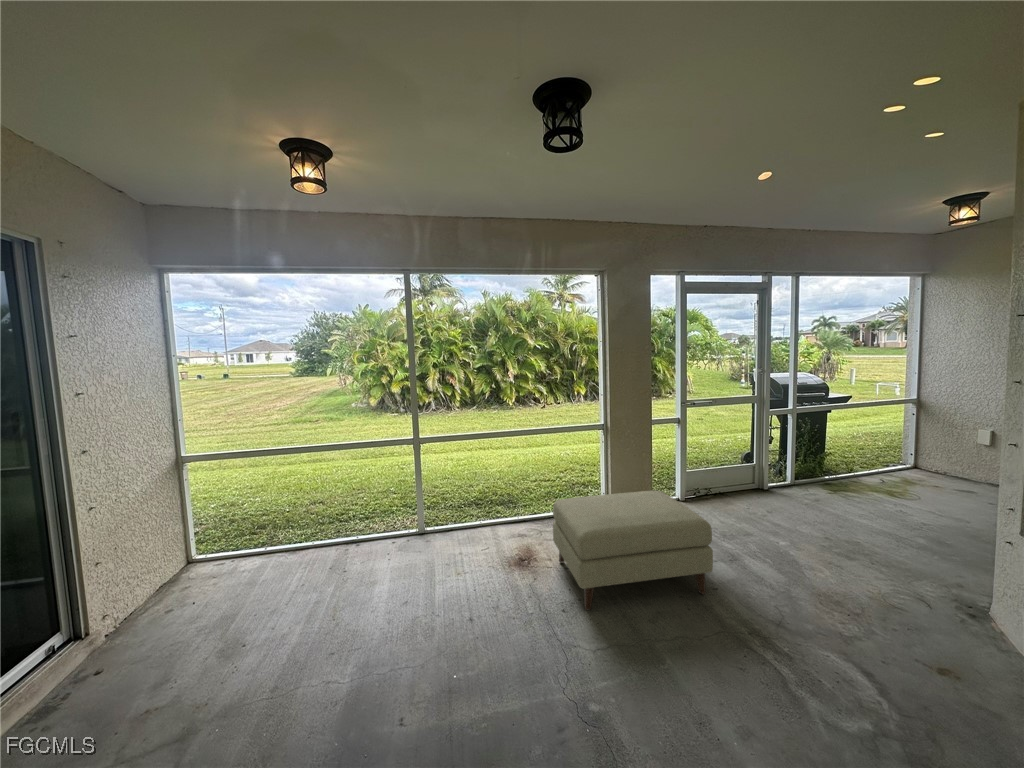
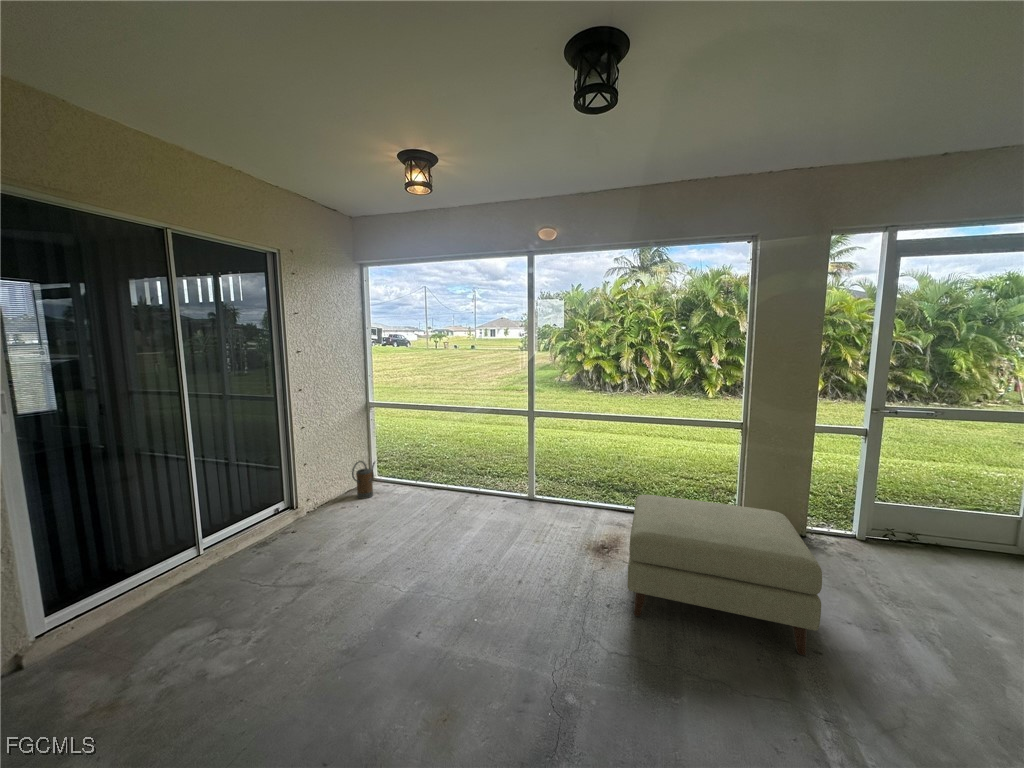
watering can: none [177,535,209,592] -> present [352,461,375,499]

